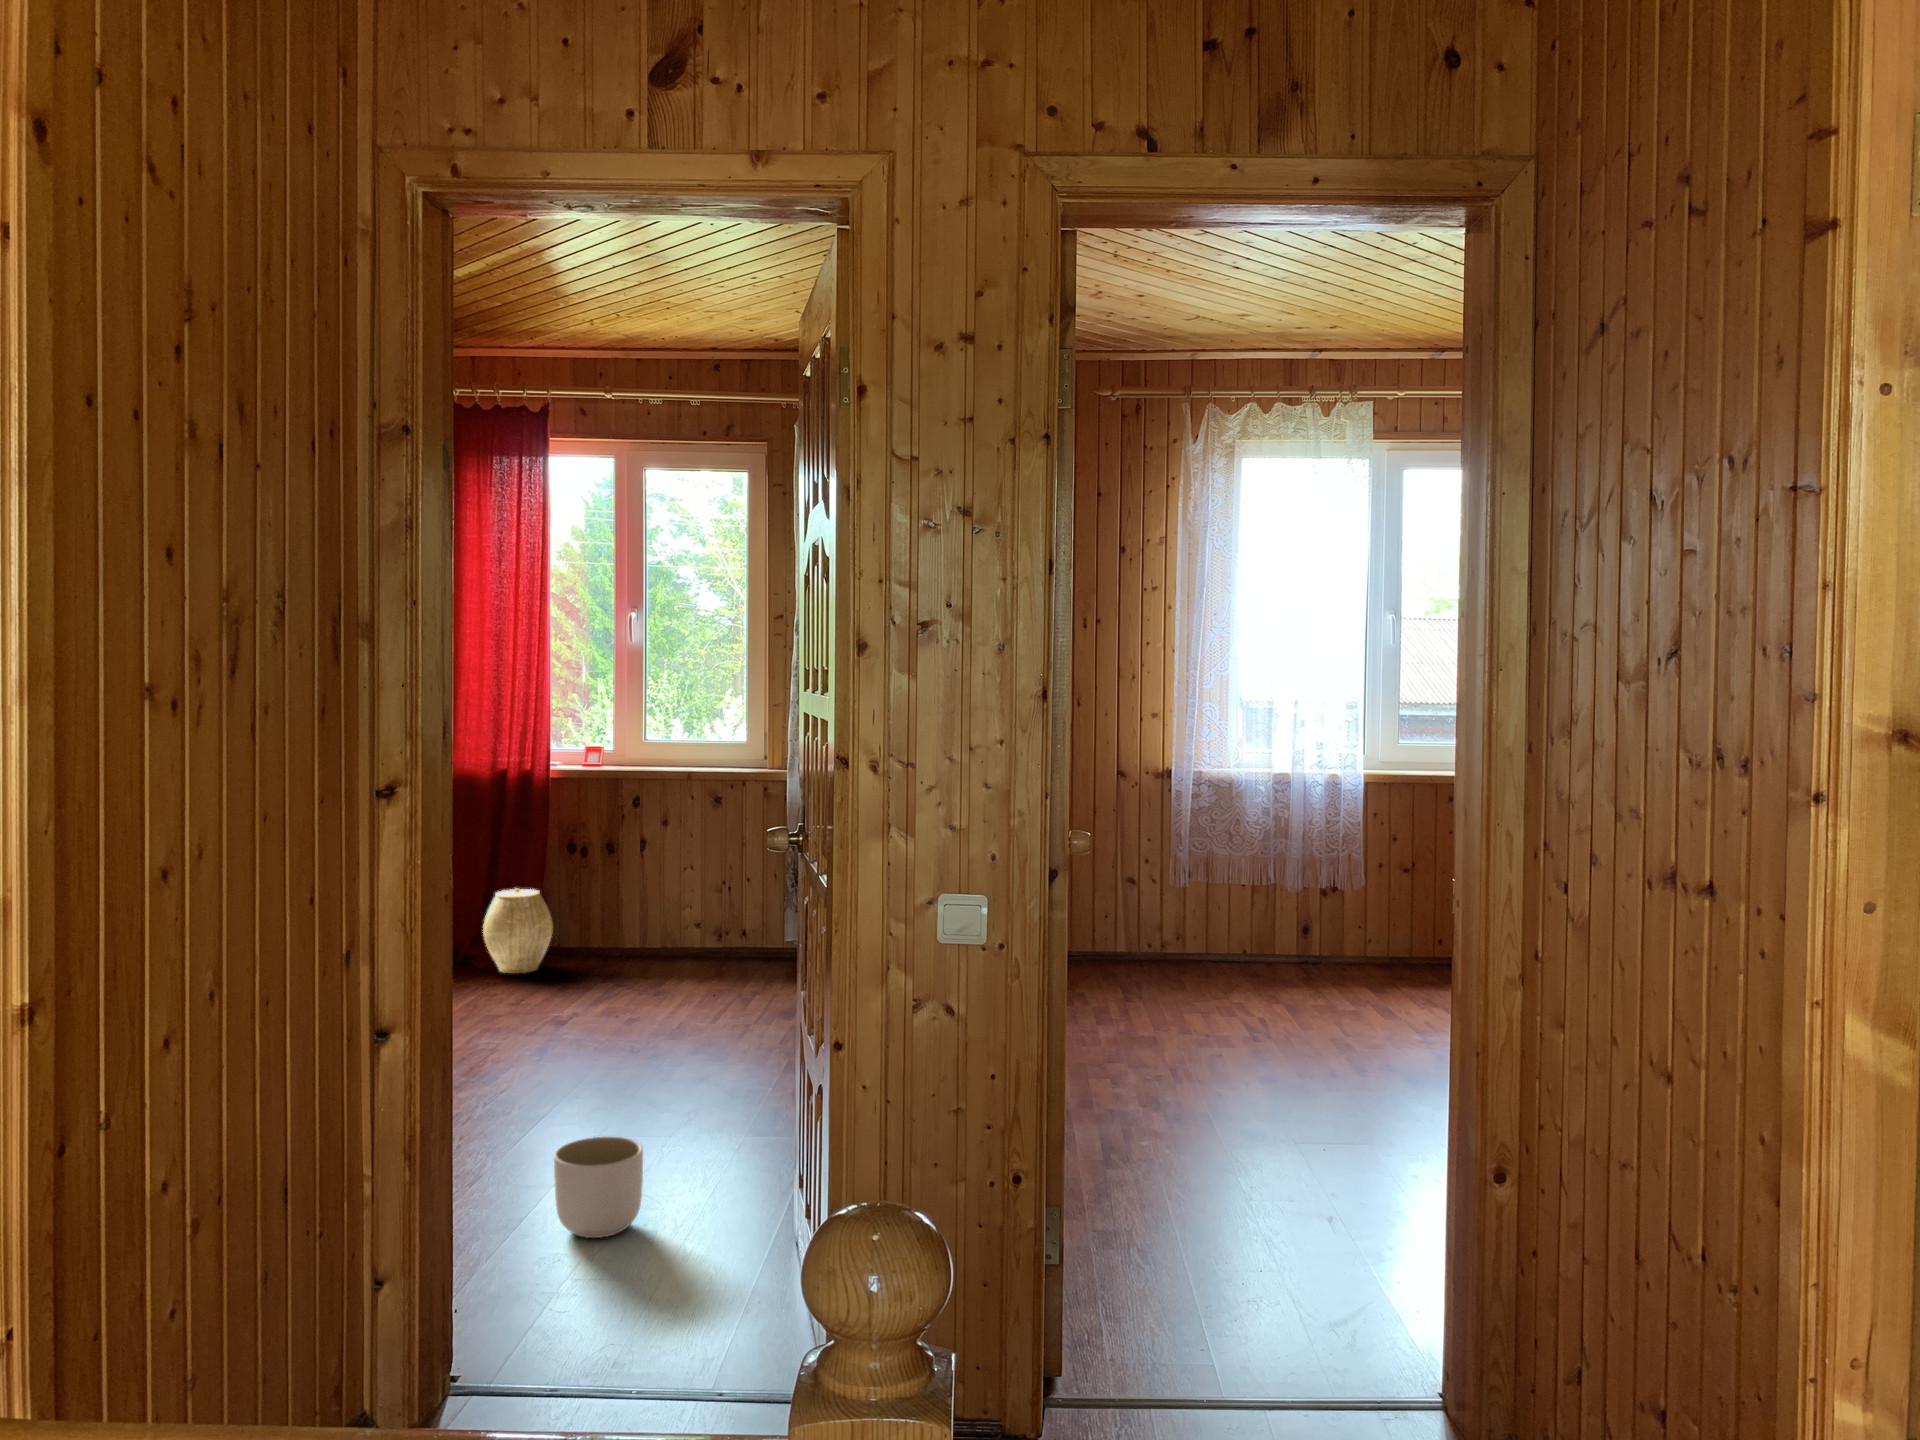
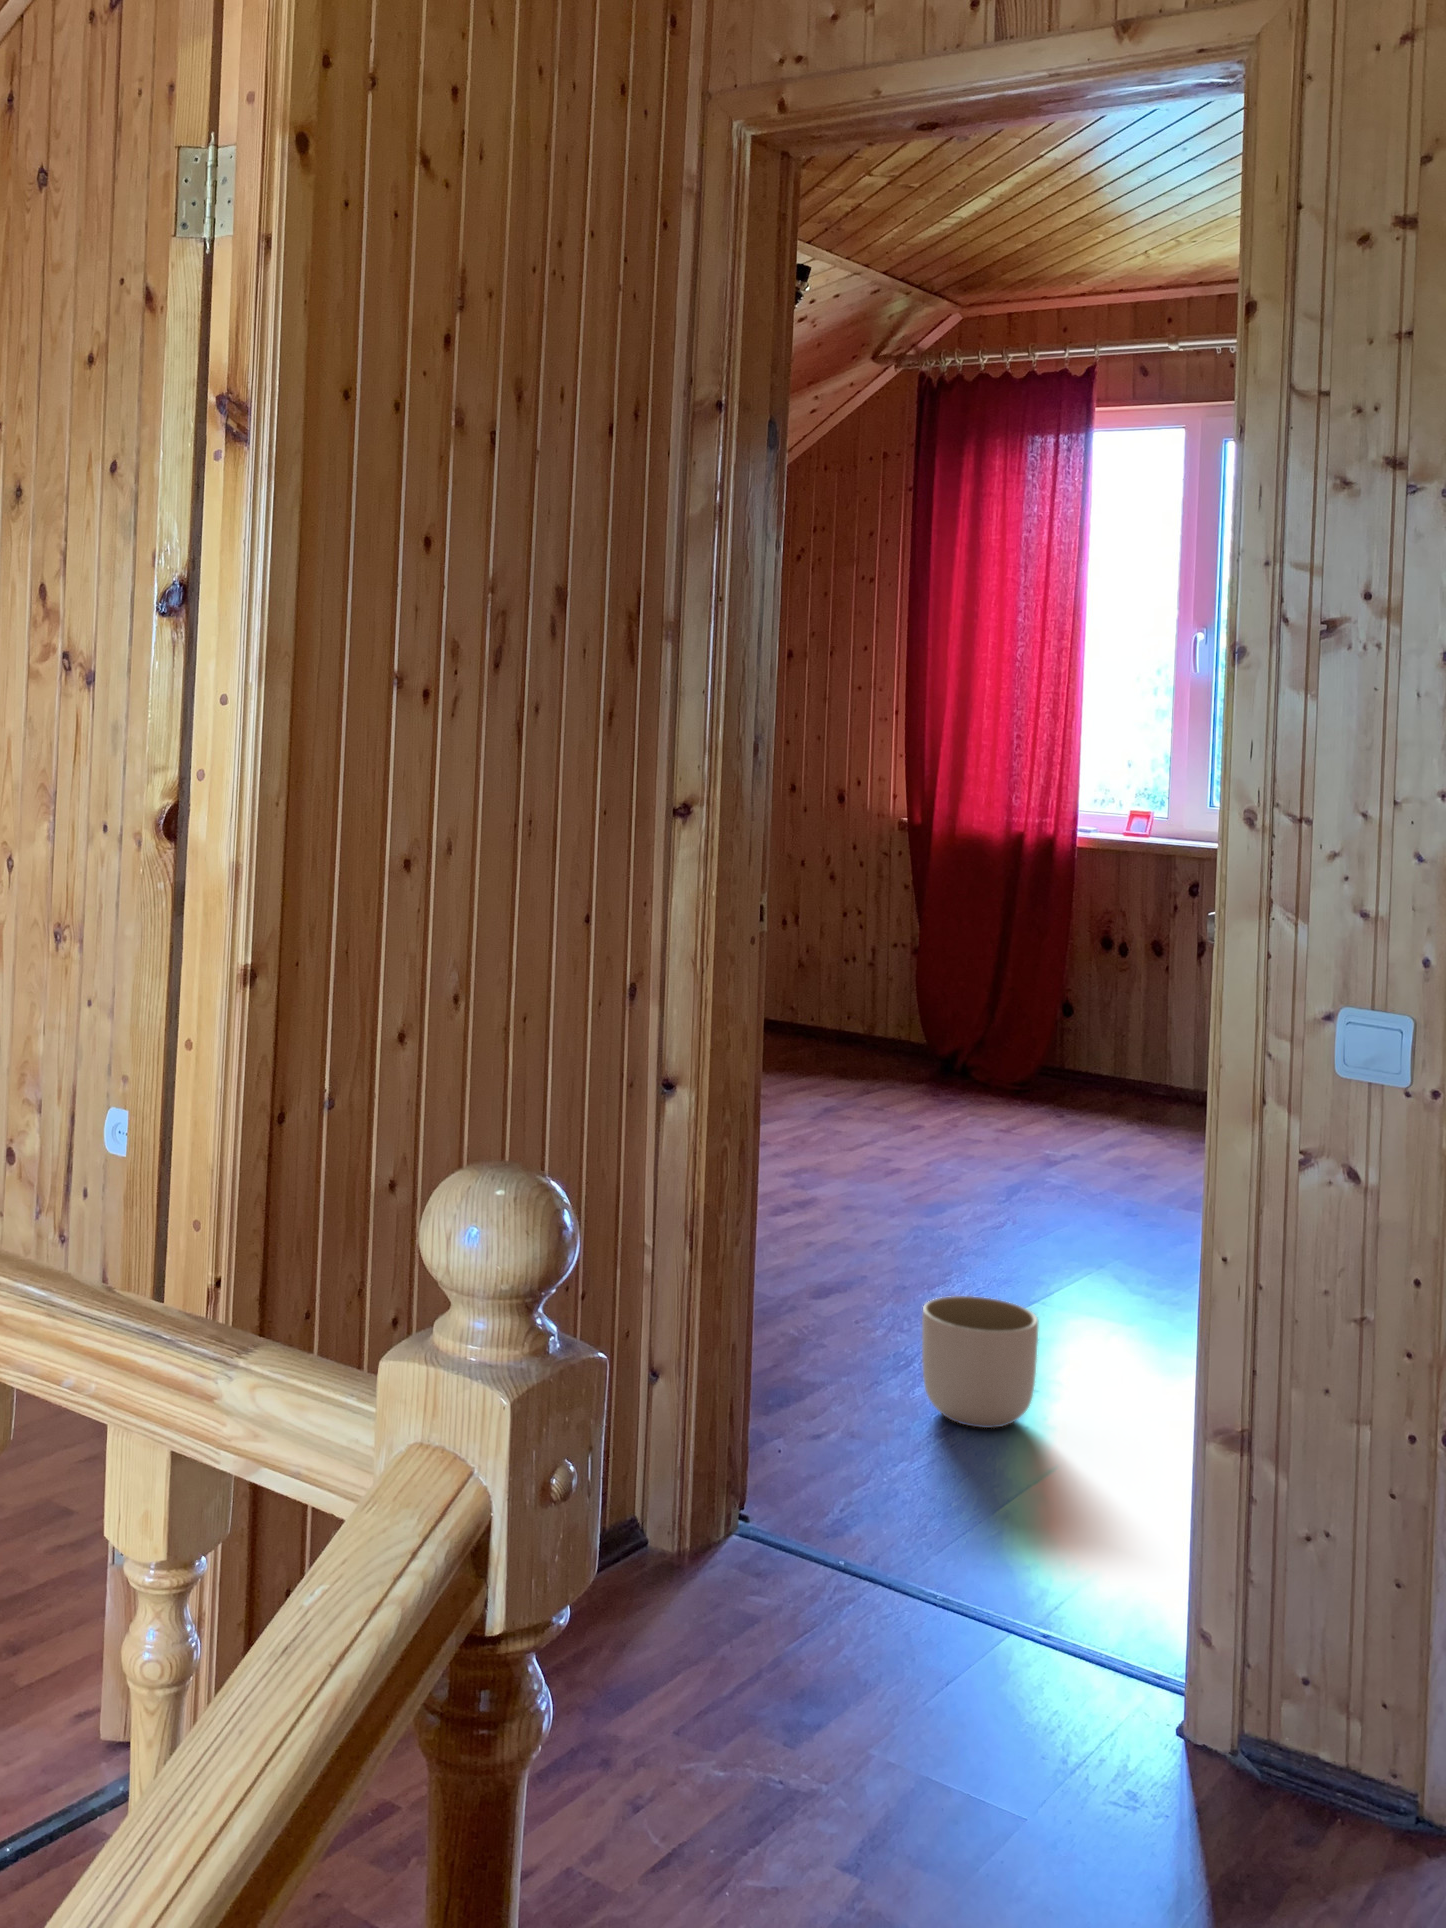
woven basket: present [483,888,553,973] -> none [979,994,1069,1107]

